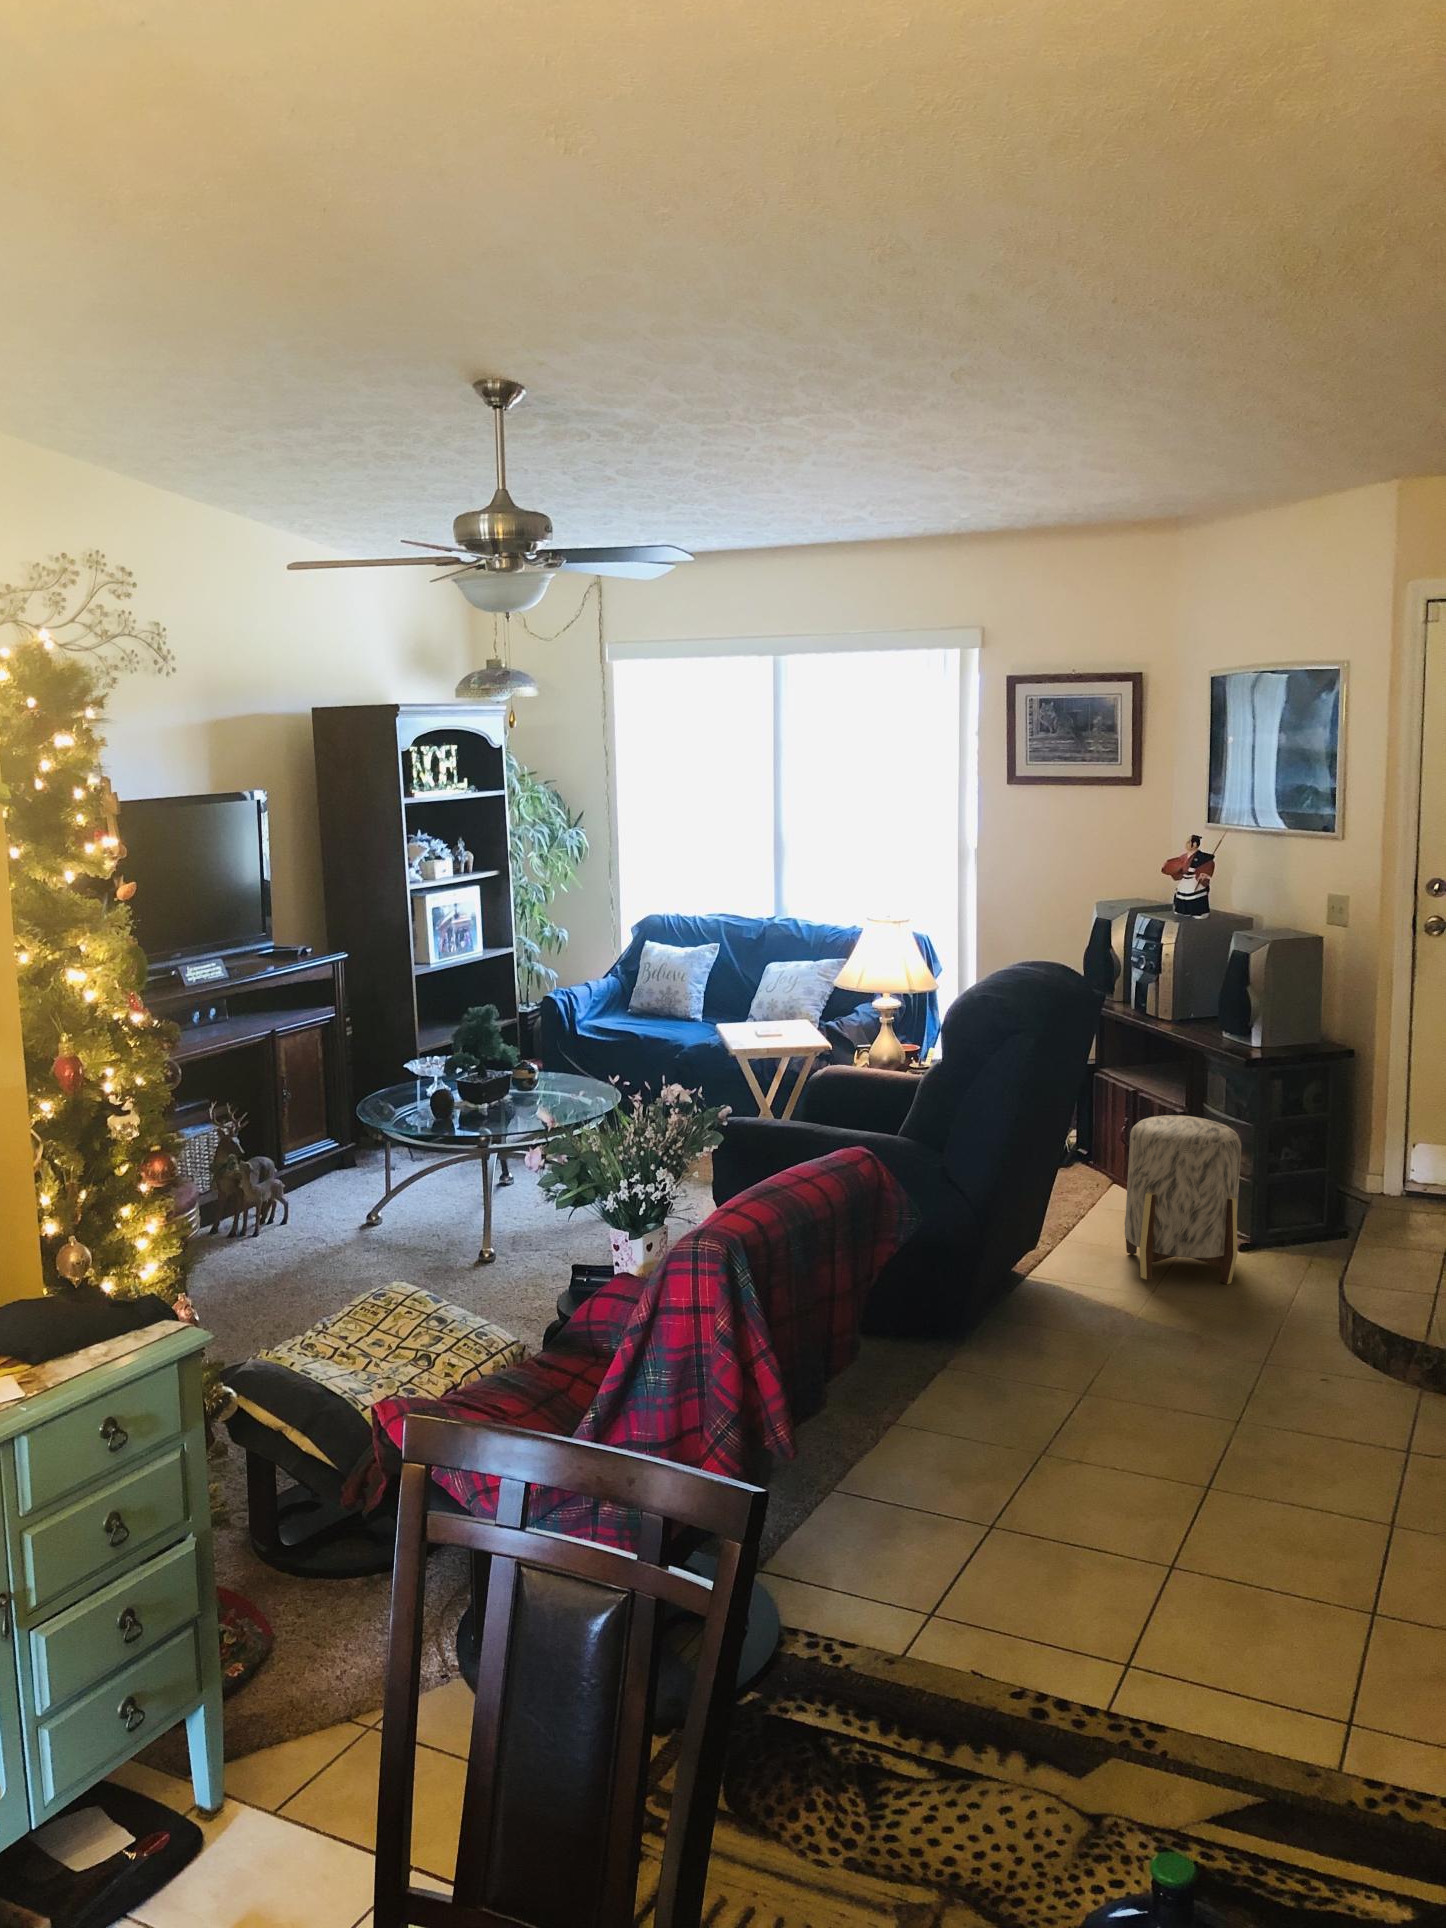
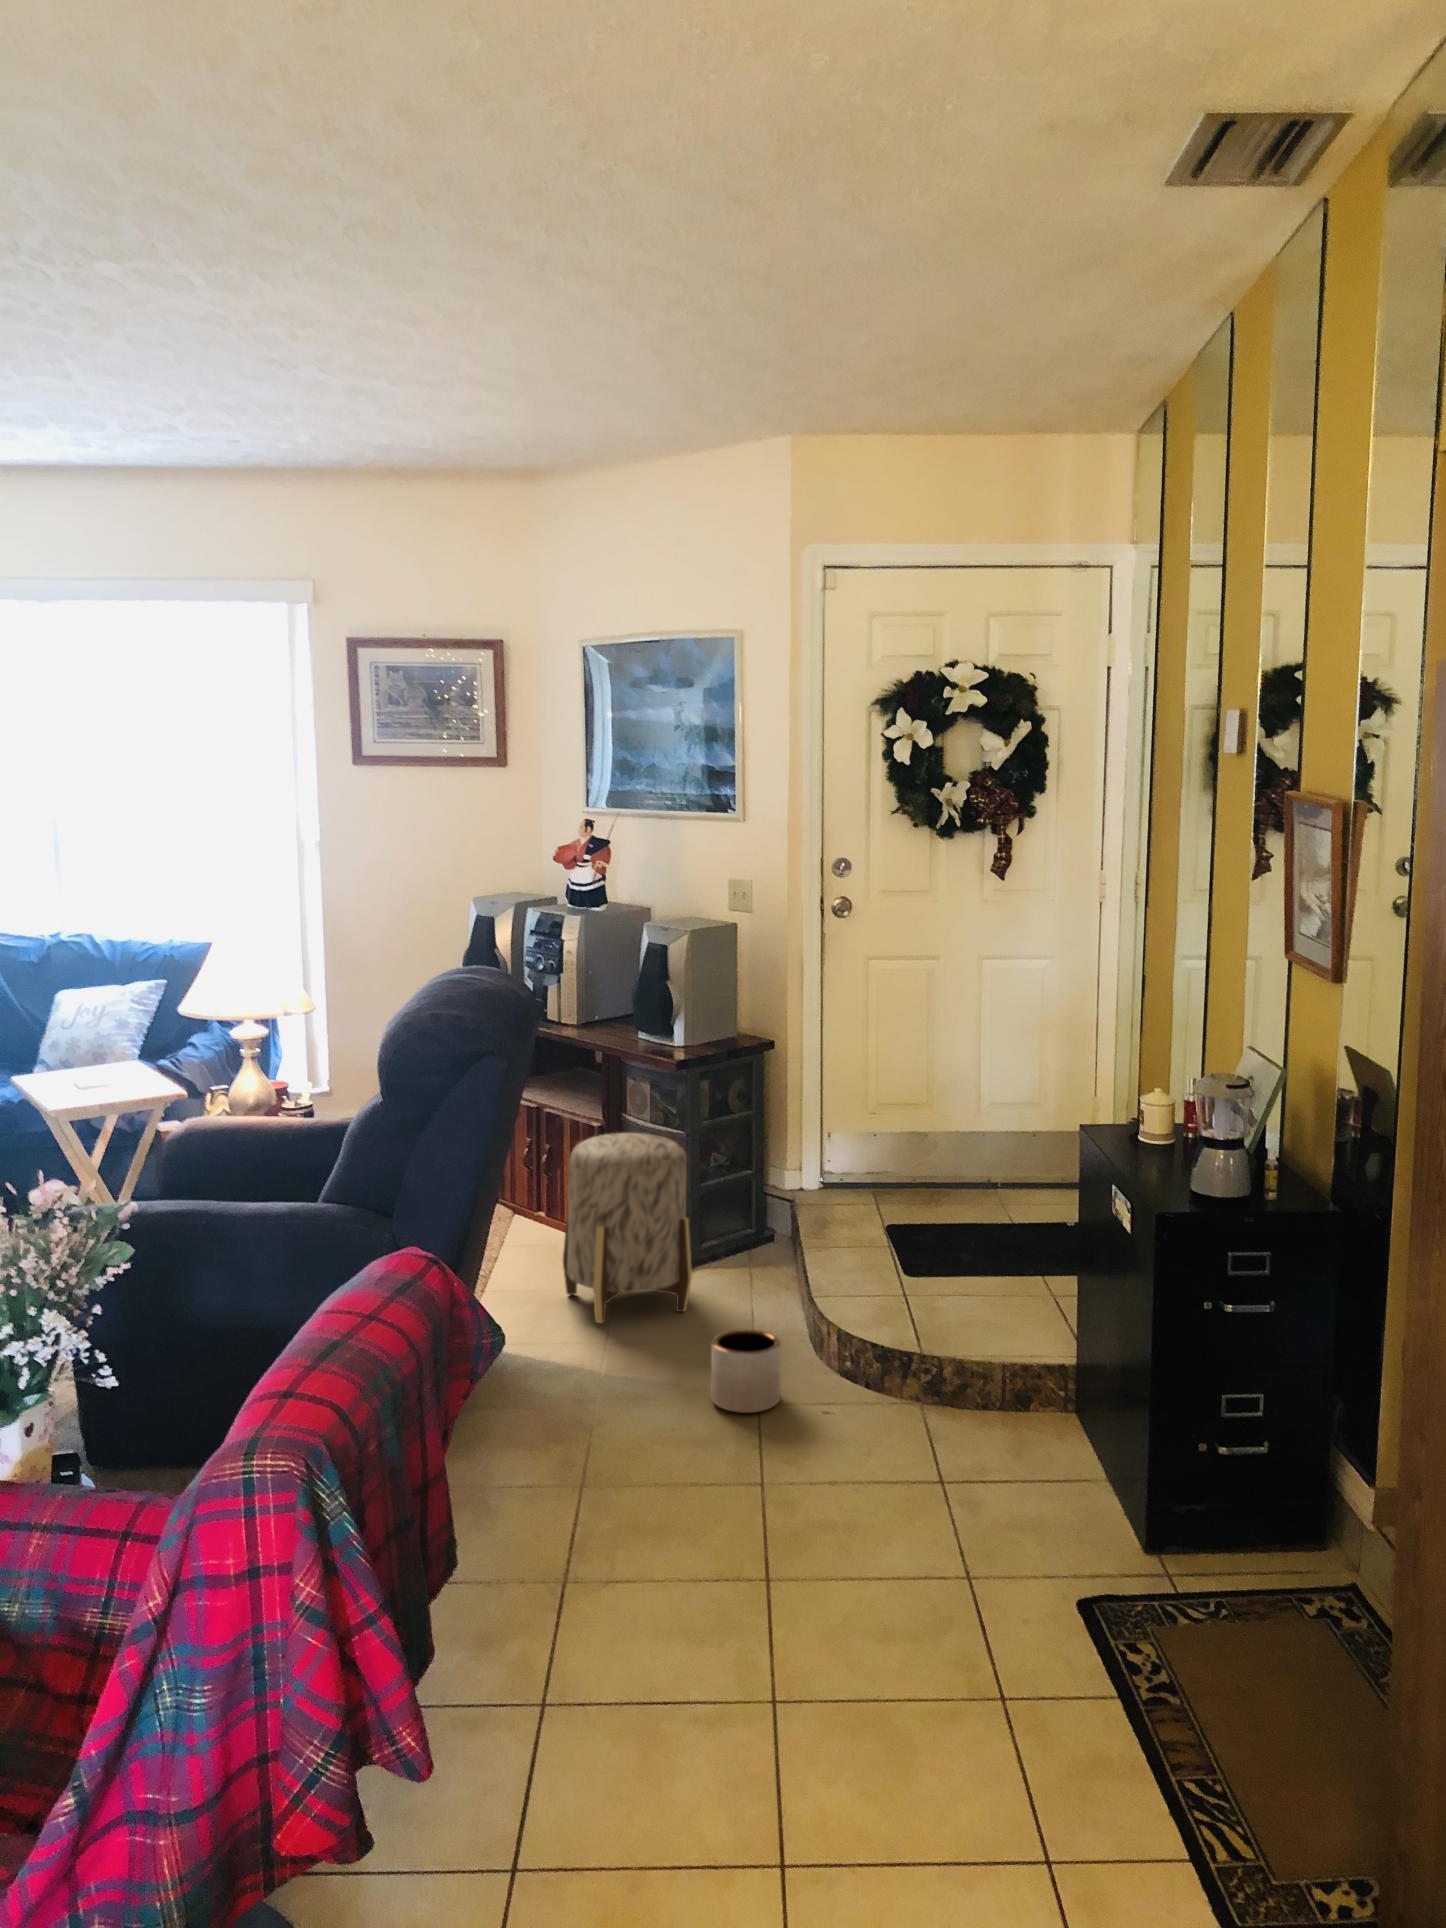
planter: none [1217,1298,1286,1373] -> present [710,1330,781,1413]

